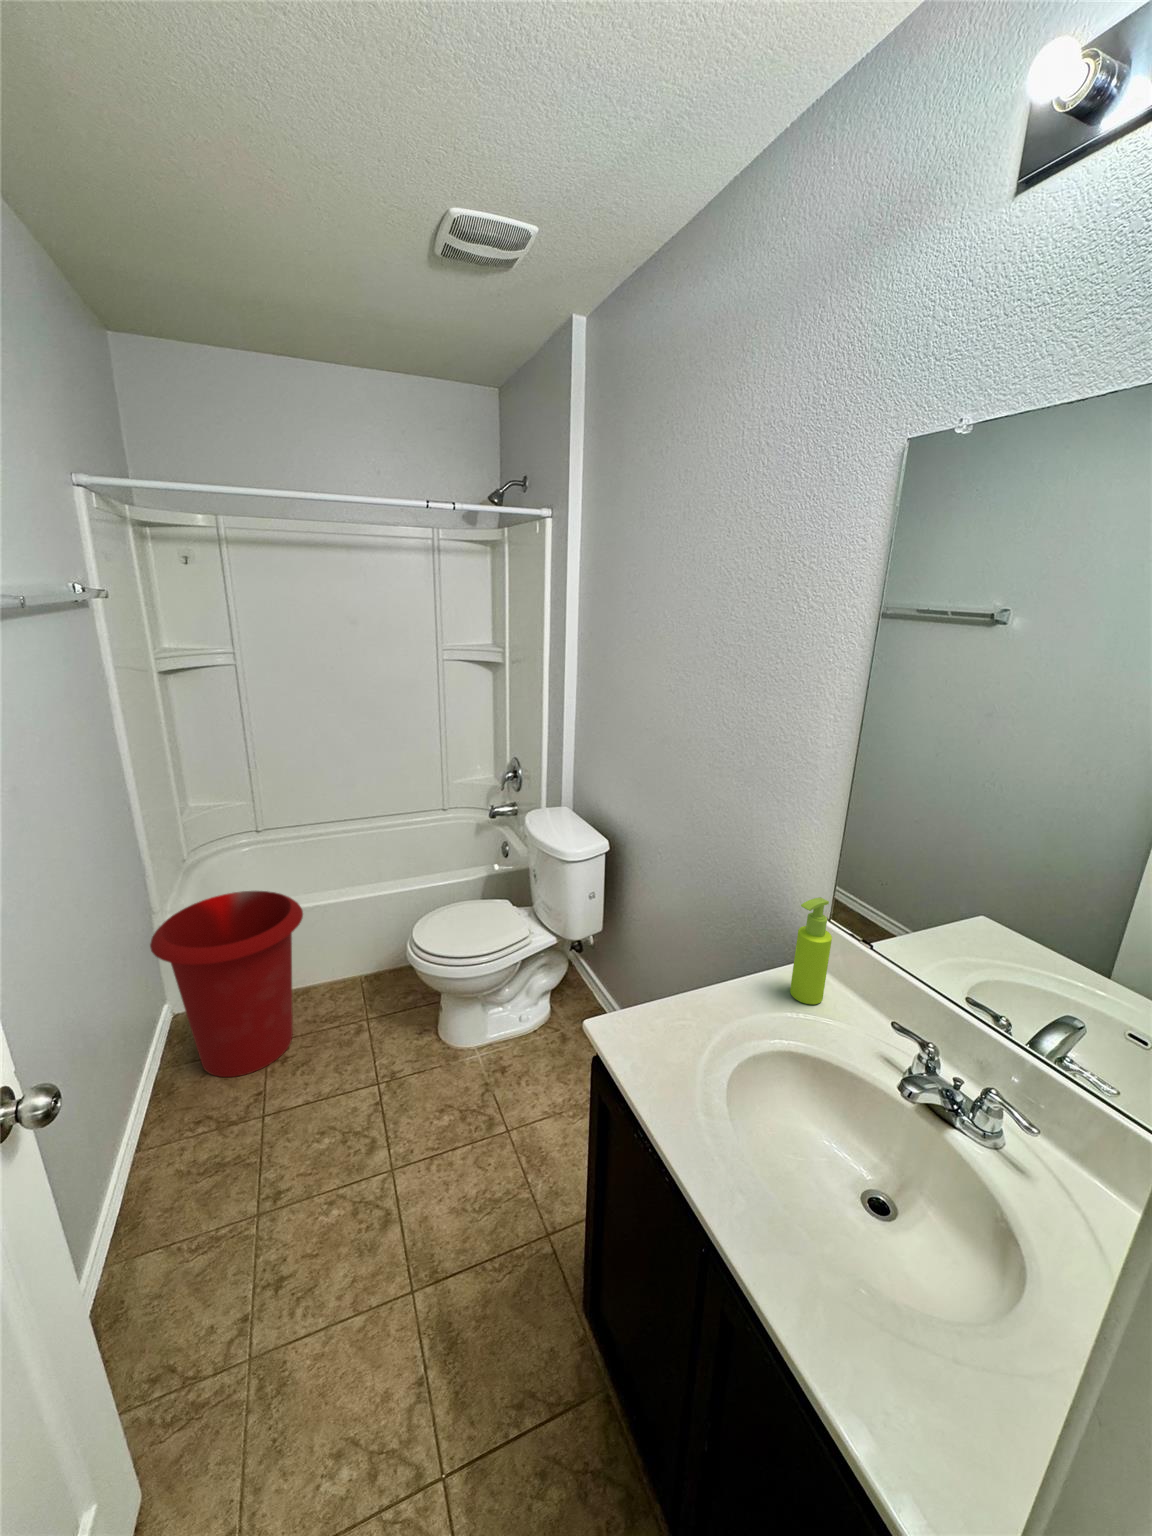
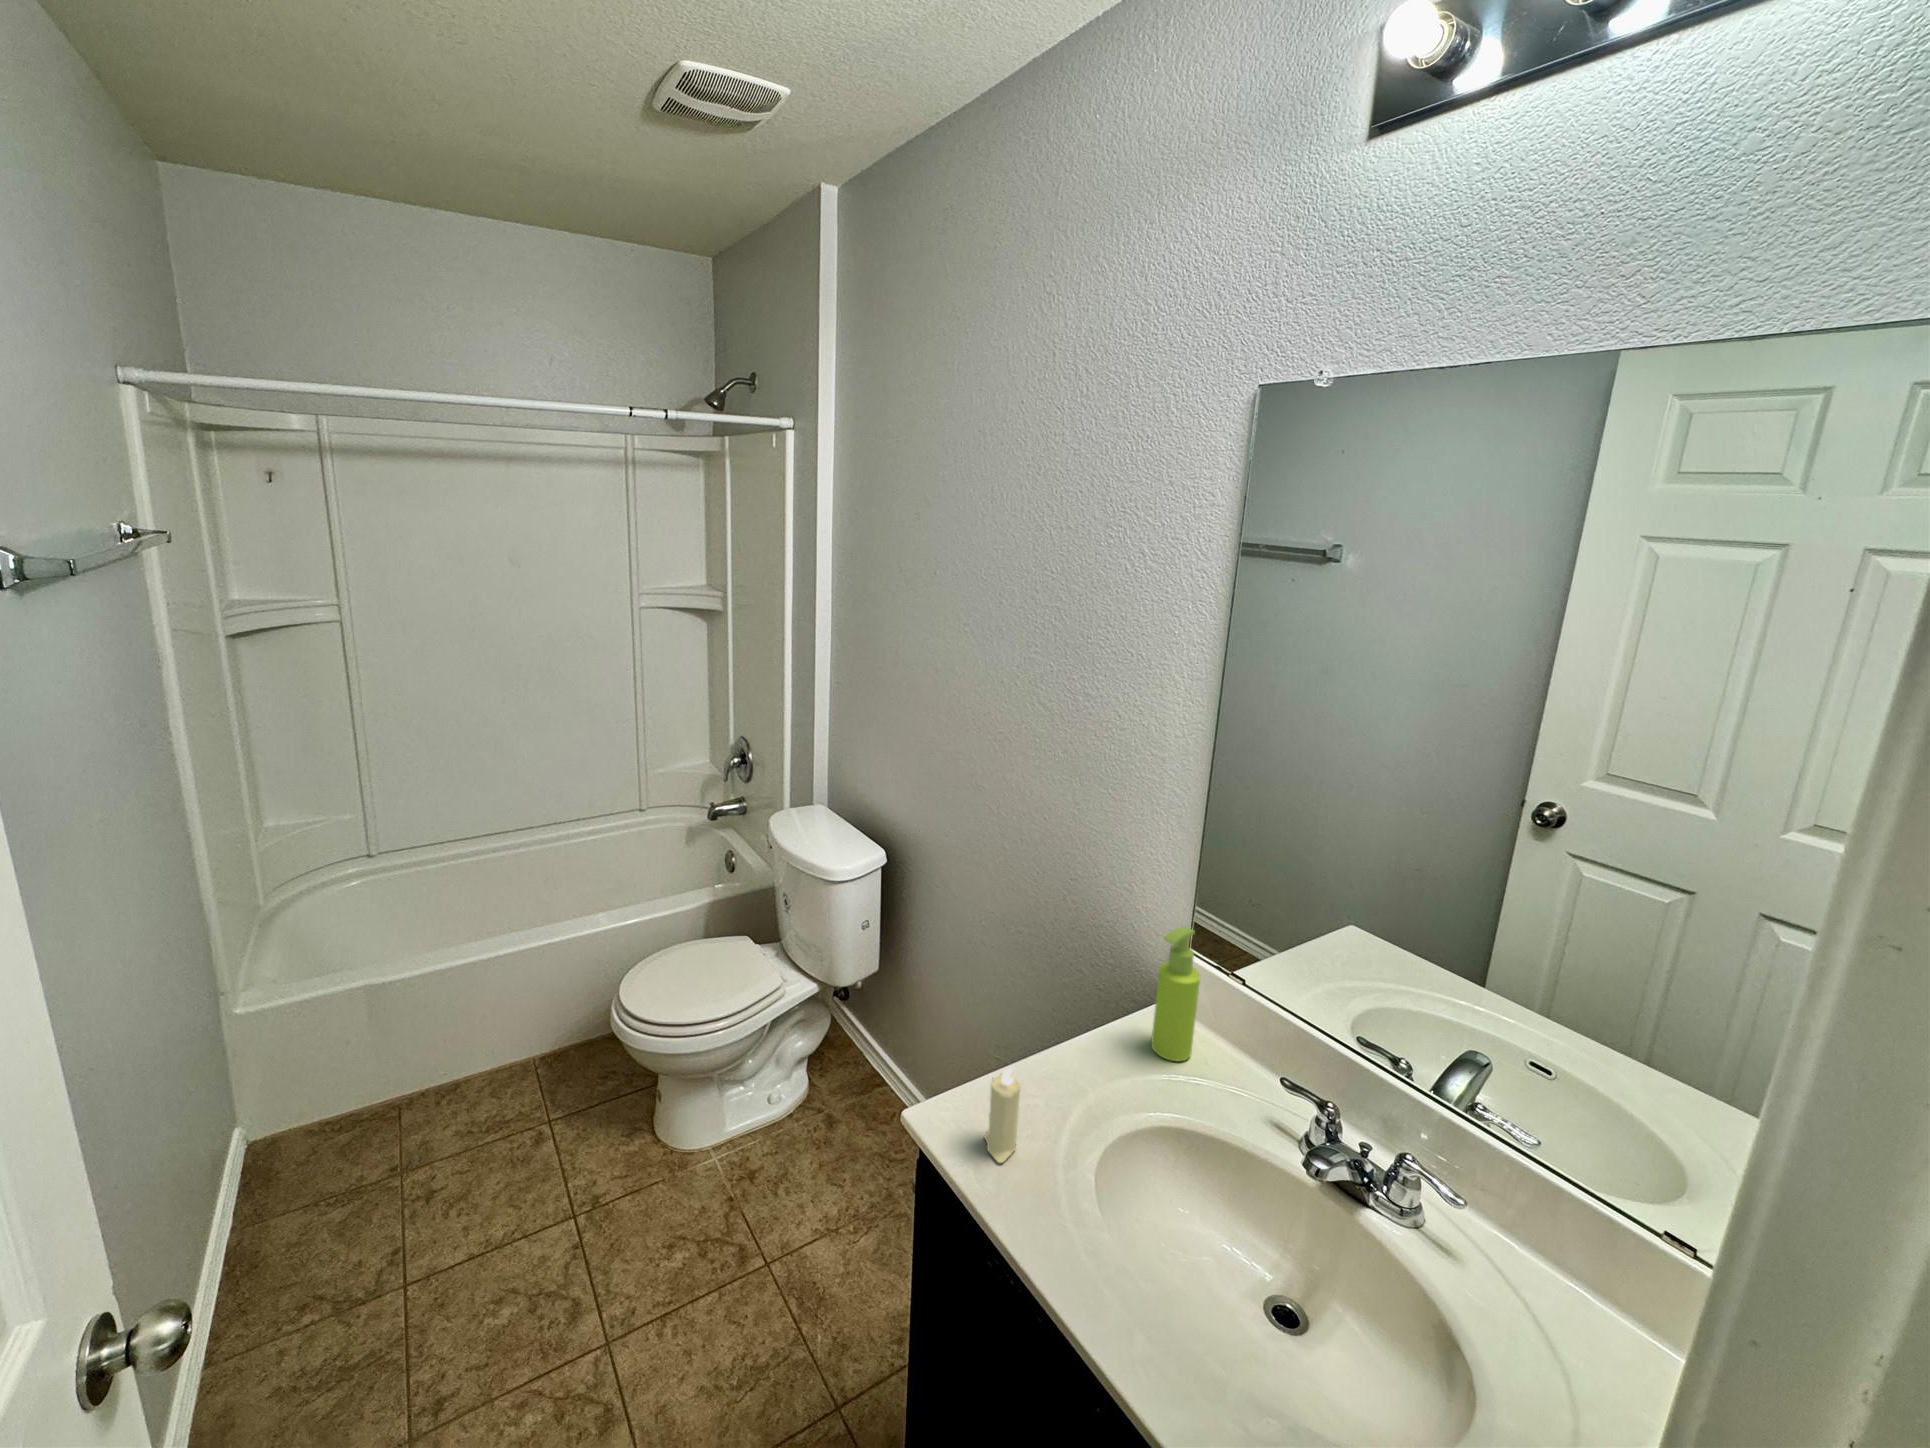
waste bin: present [150,891,303,1077] -> none [222,948,457,1234]
candle: none [642,991,670,1063] -> present [984,1067,1021,1163]

